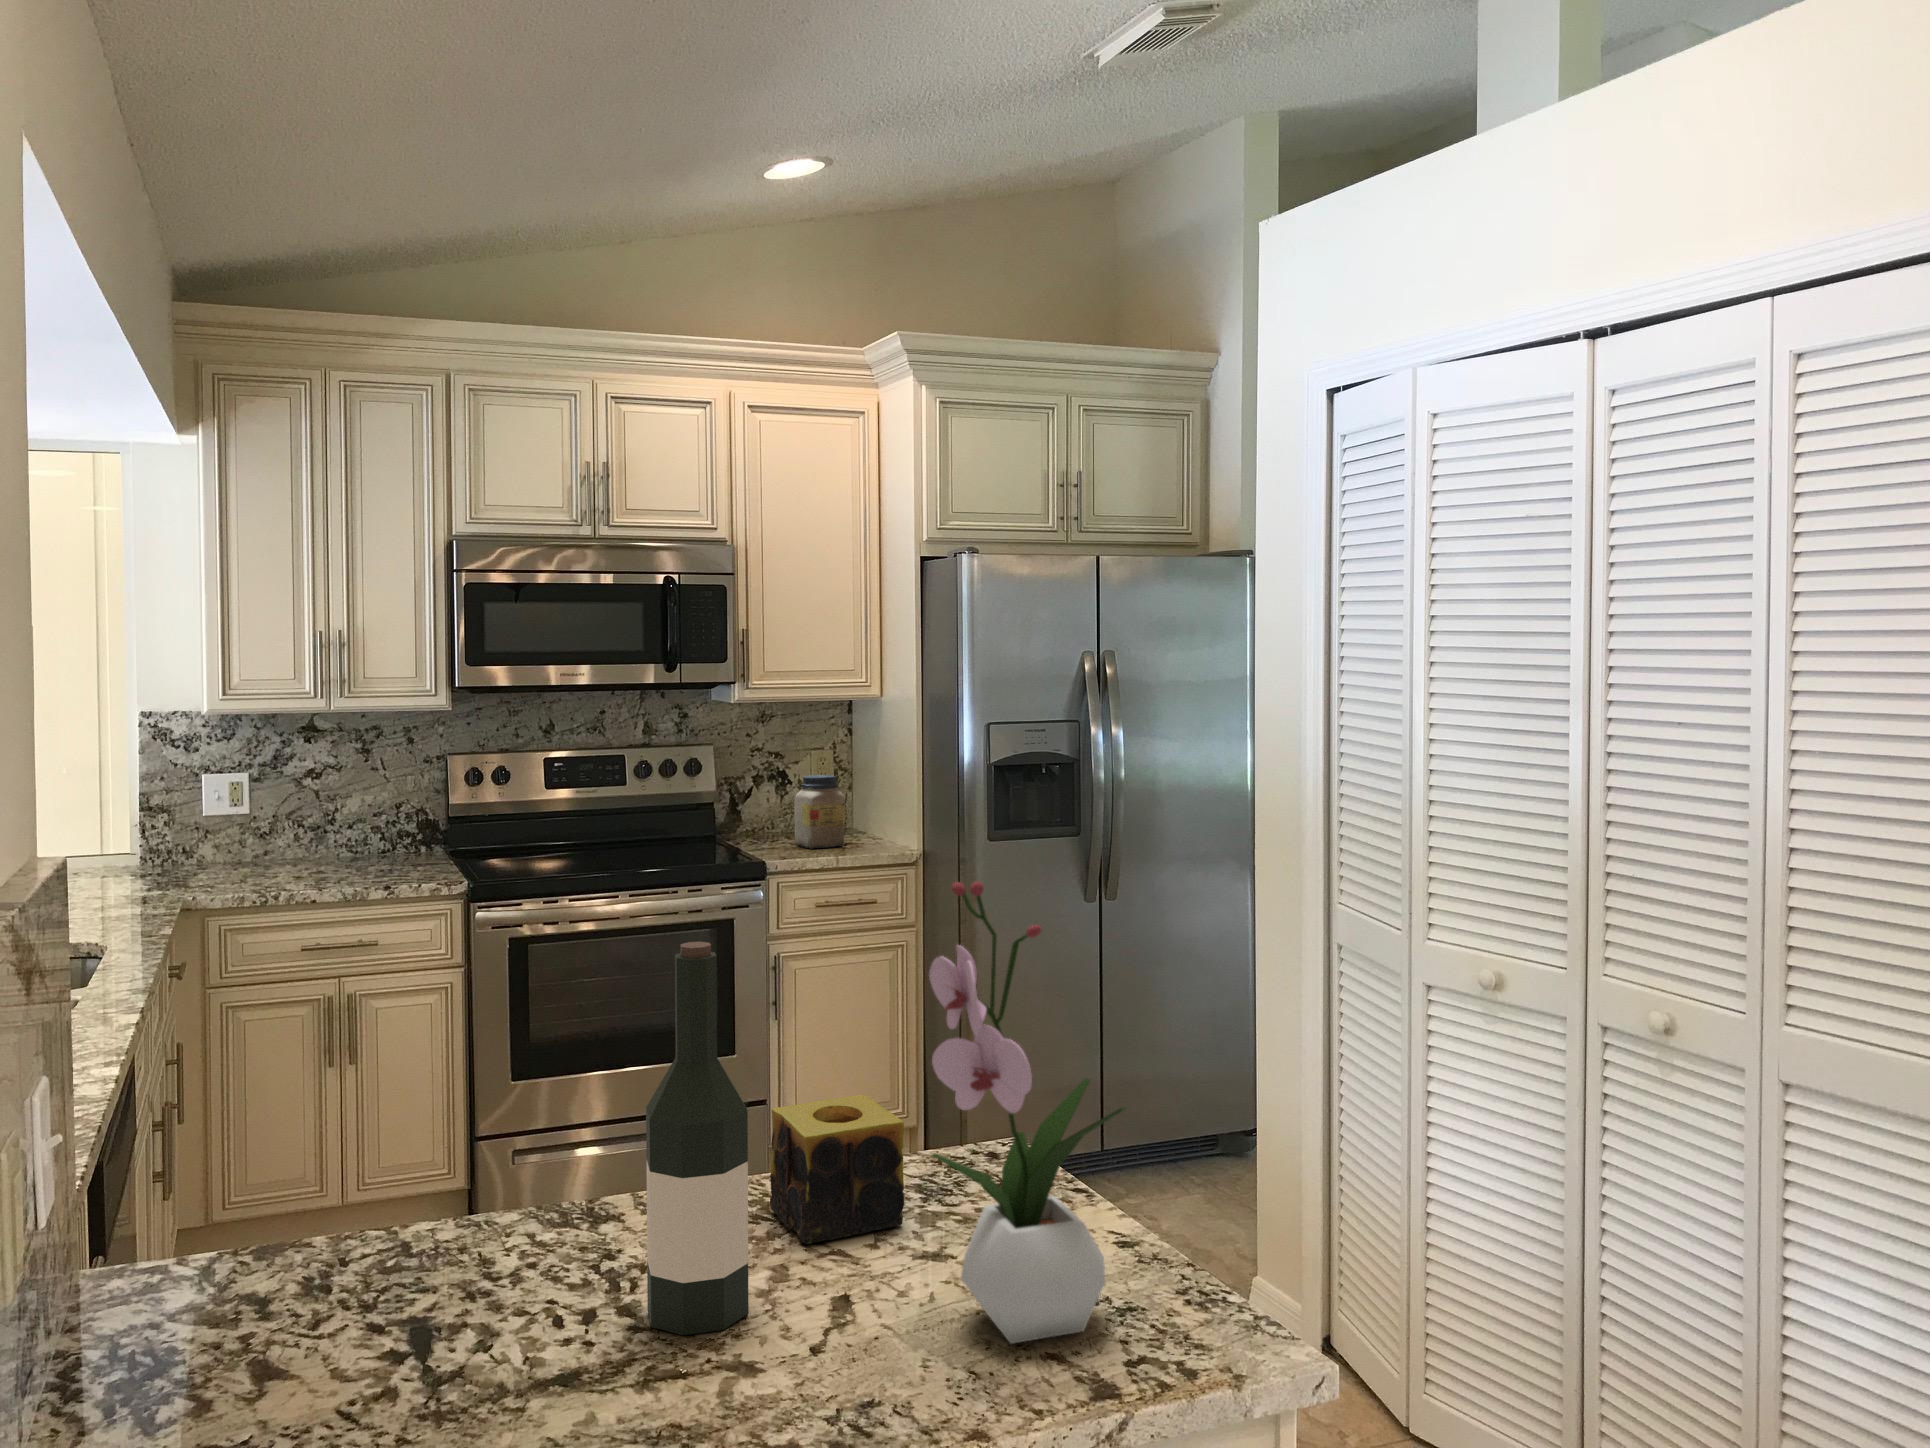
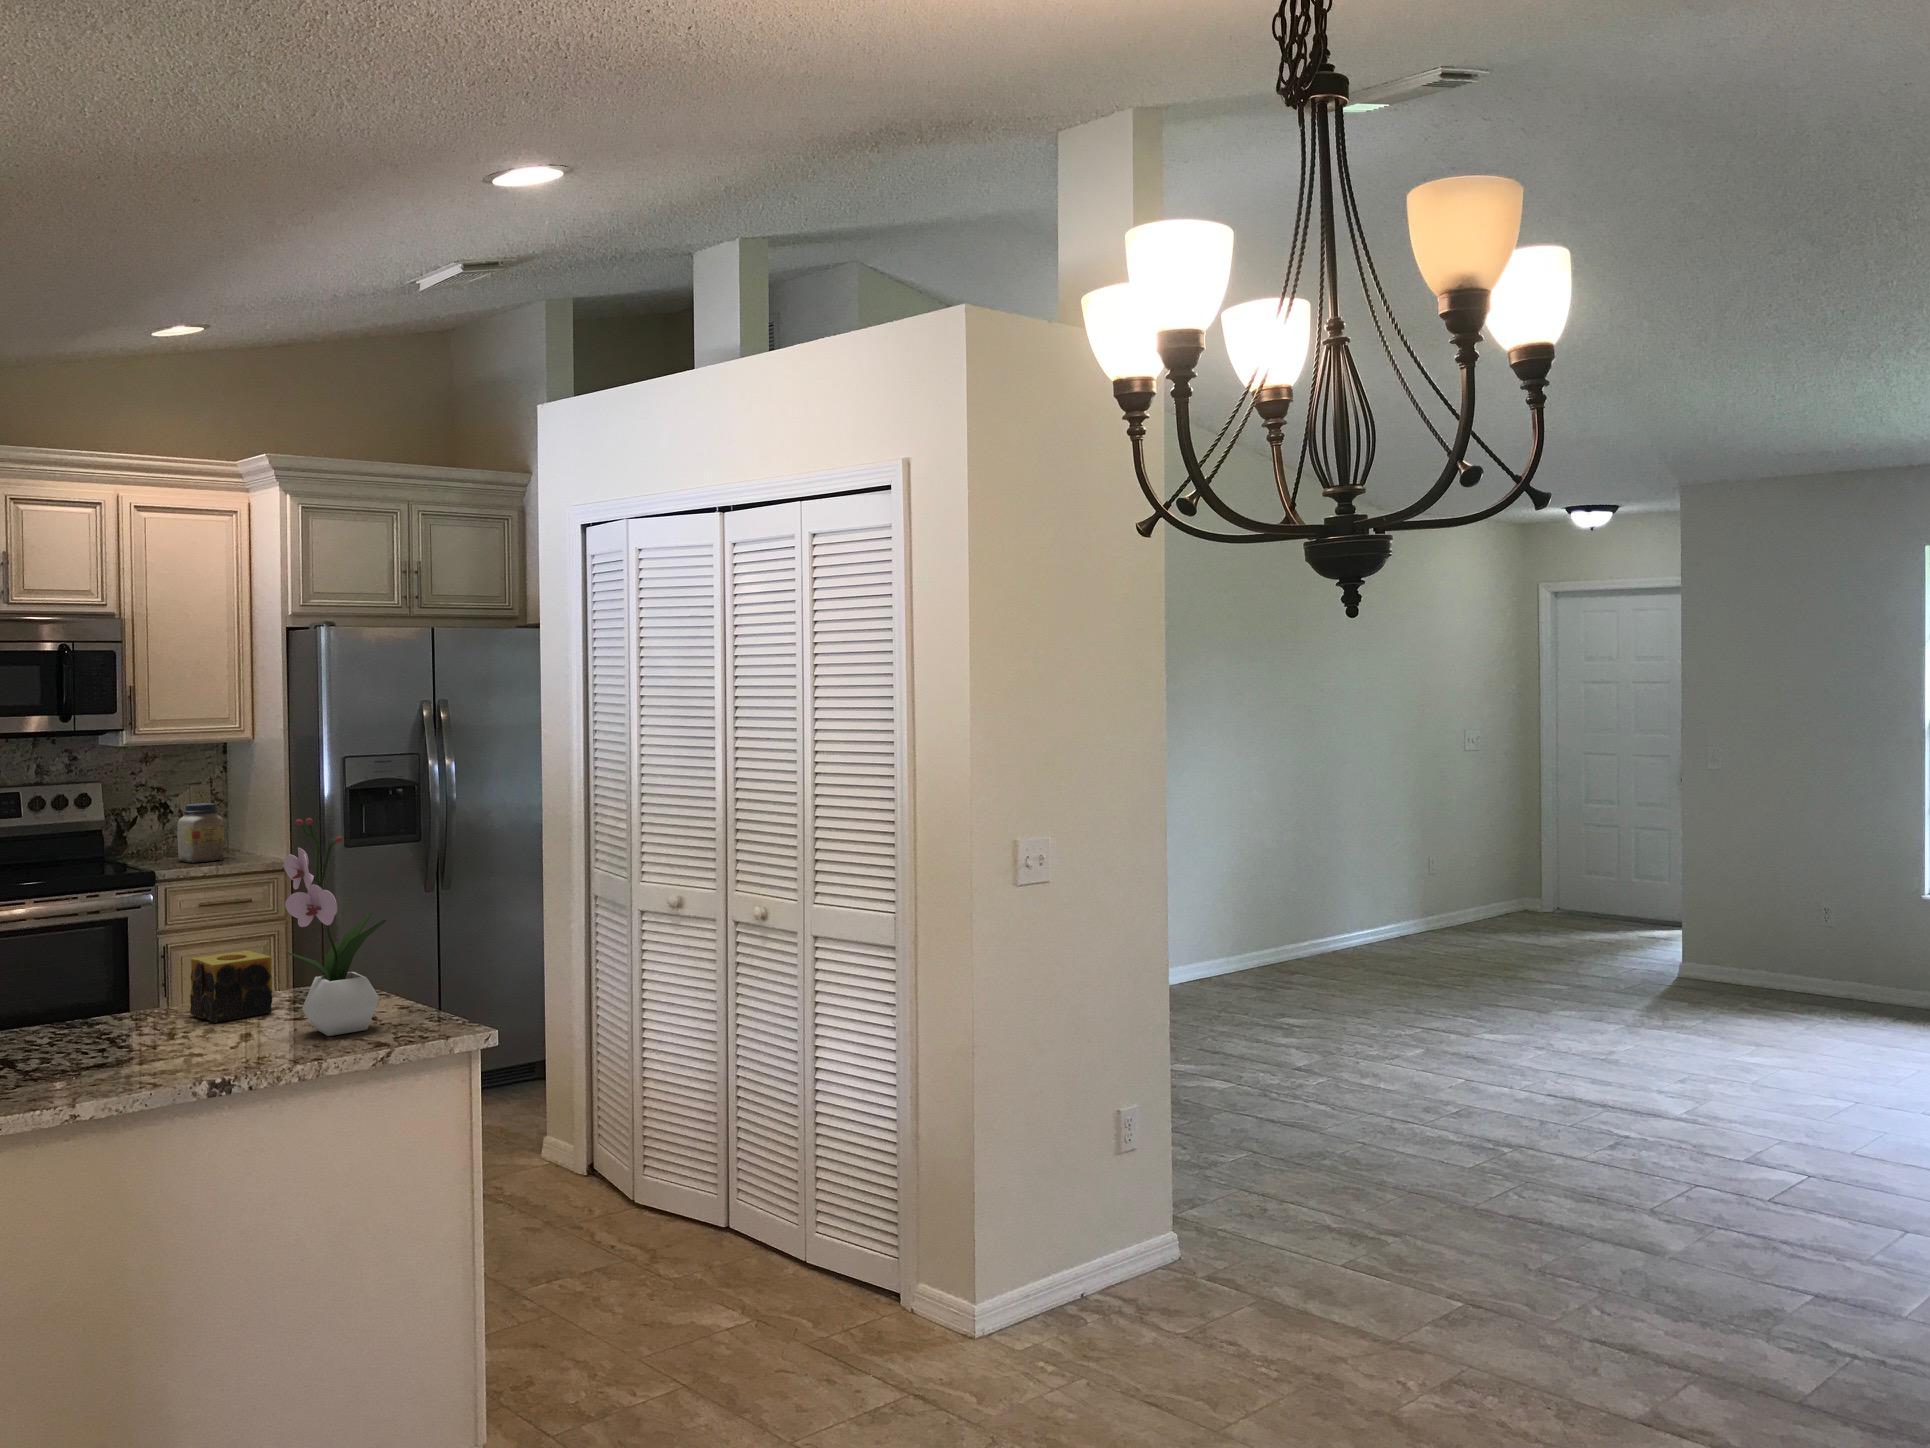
wine bottle: present [646,942,749,1335] -> none [123,856,184,1052]

